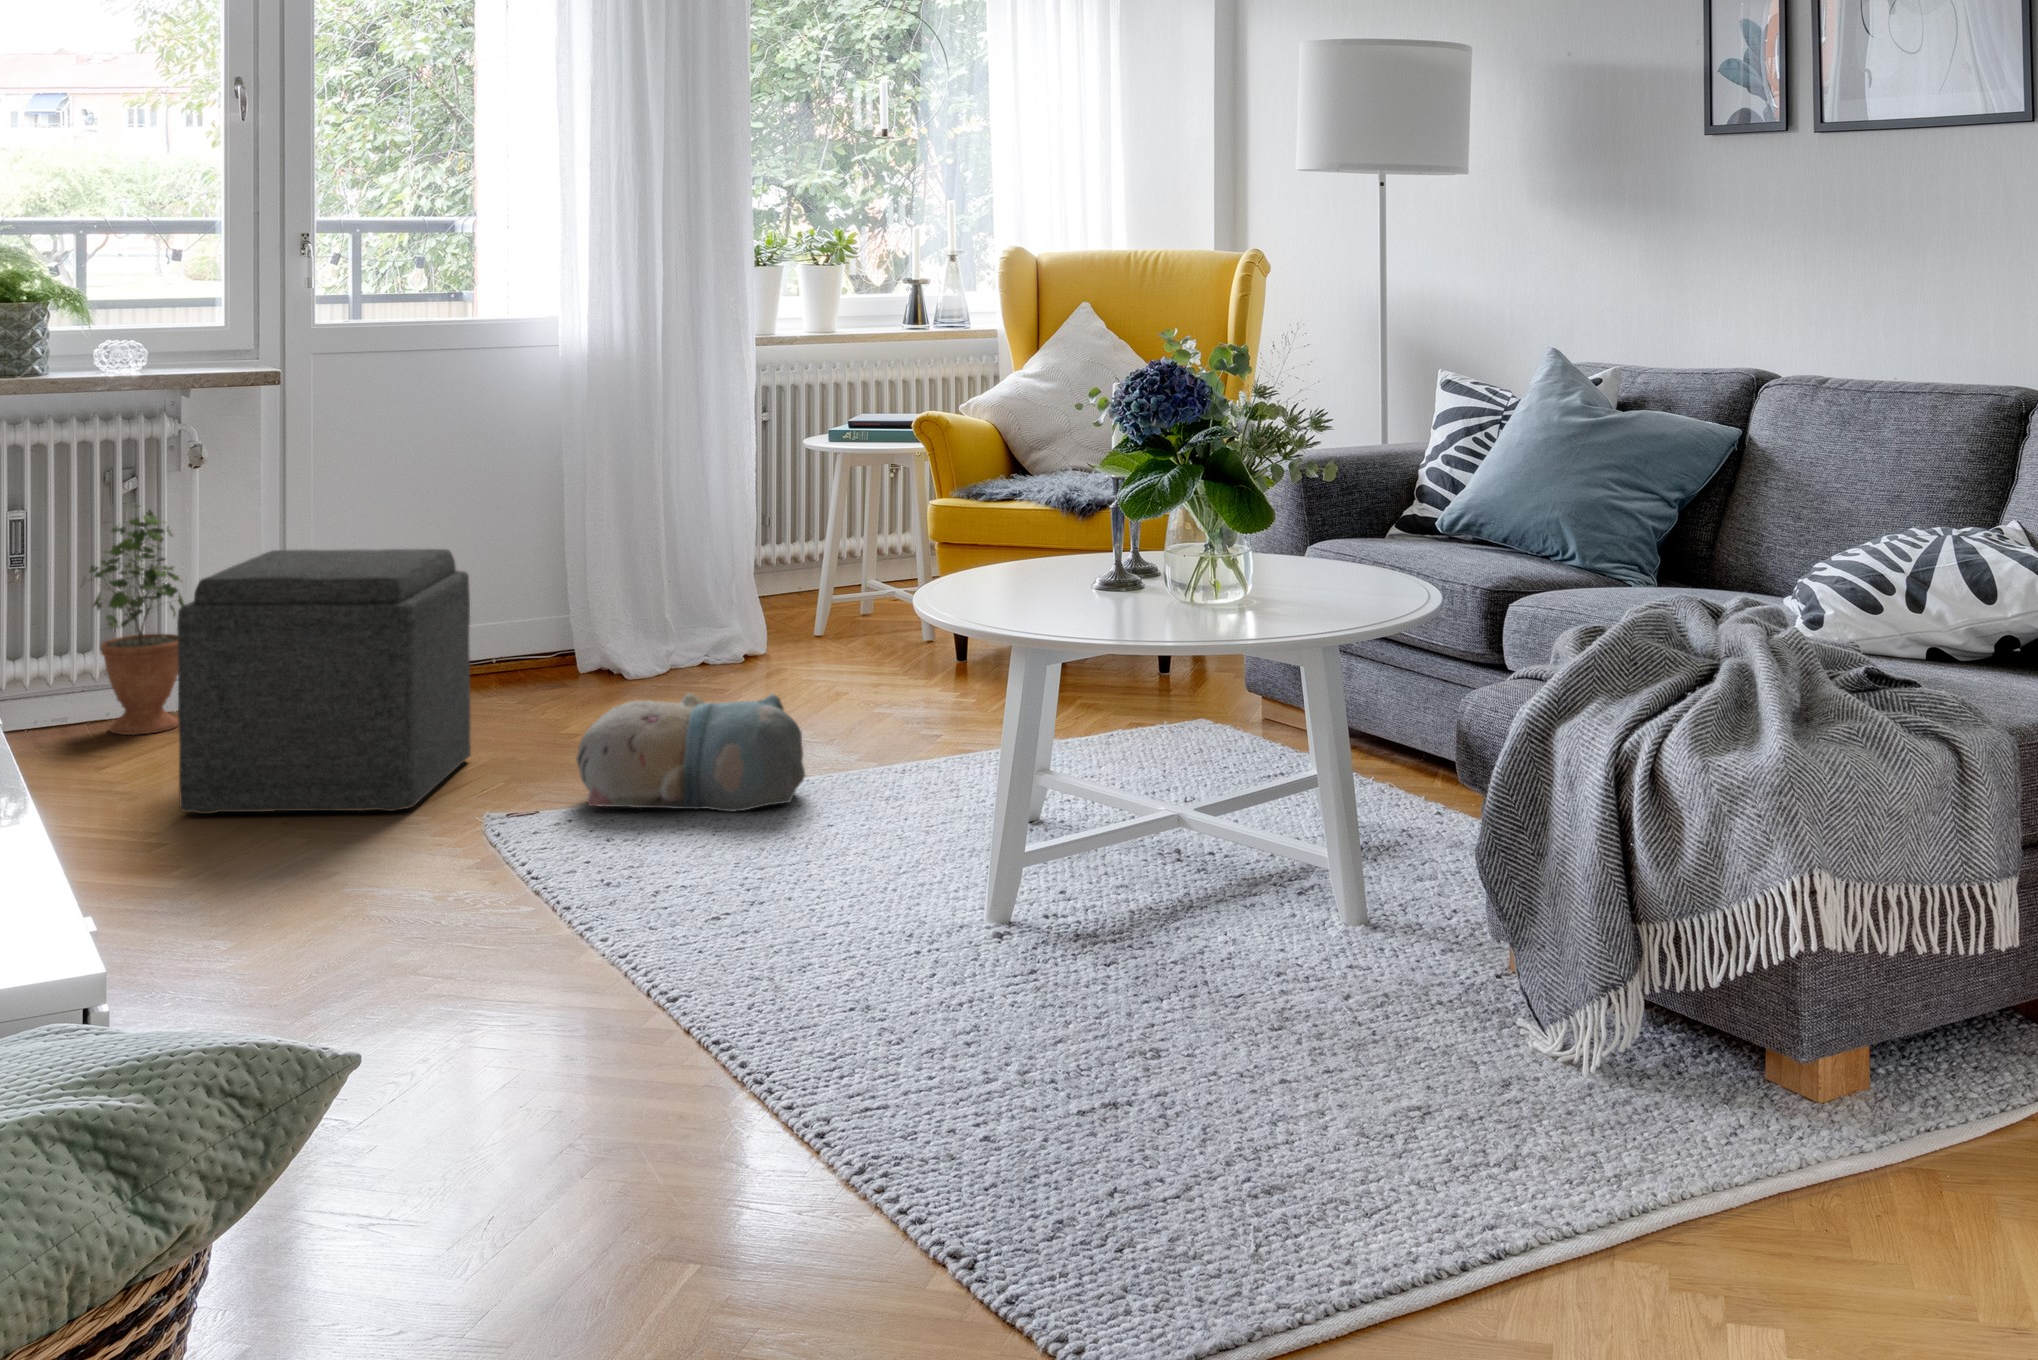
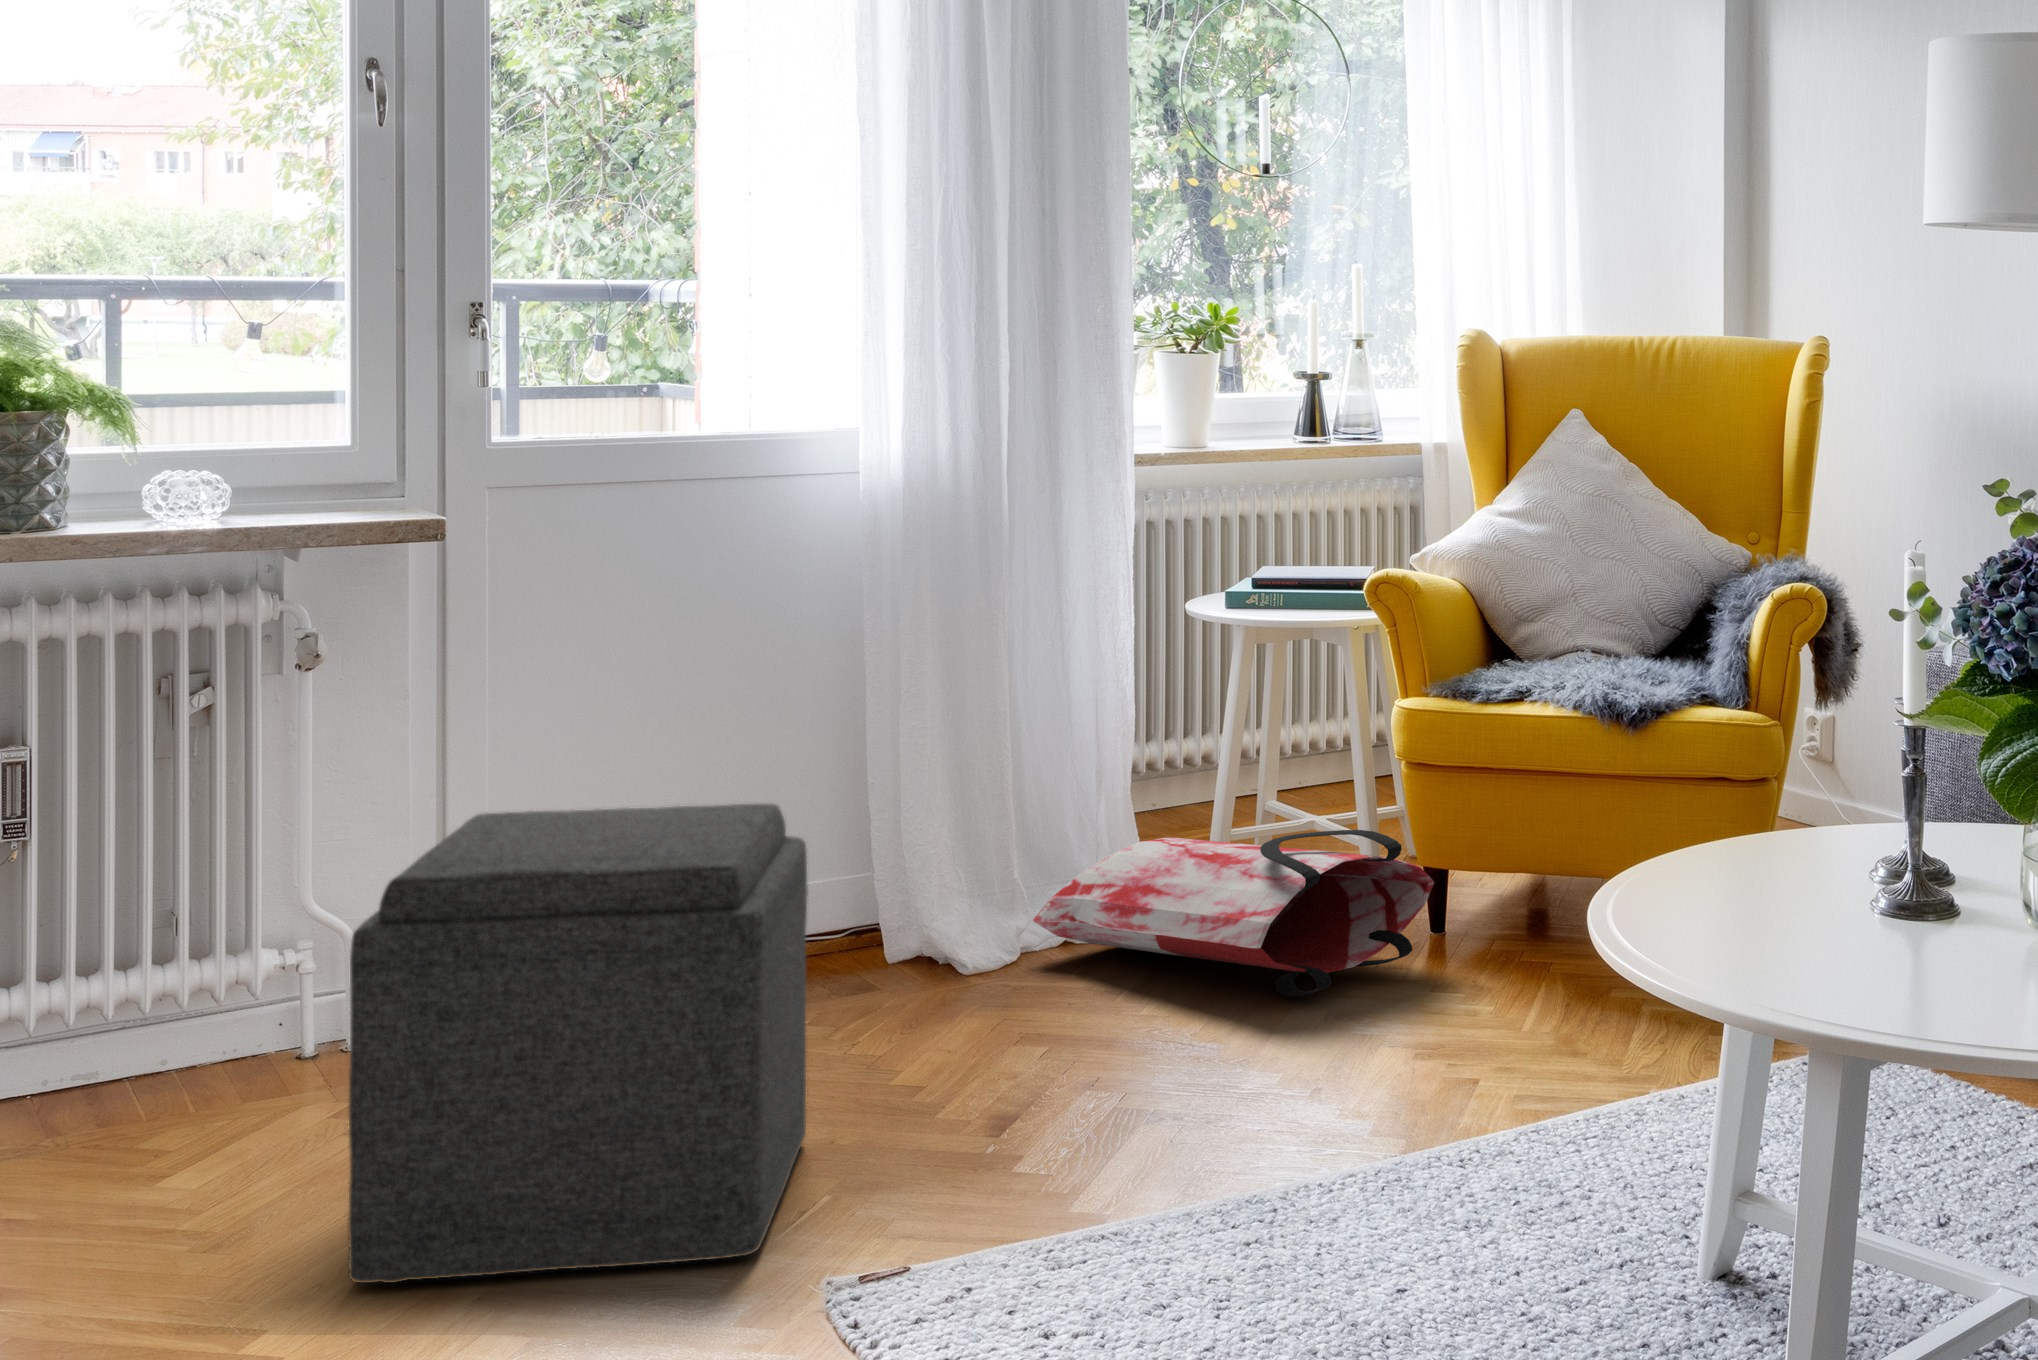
potted plant: present [83,506,185,735] -> none [119,735,297,1115]
bag: none [668,592,926,697] -> present [1033,830,1434,997]
plush toy: present [576,693,805,812] -> none [1022,1024,1395,1234]

